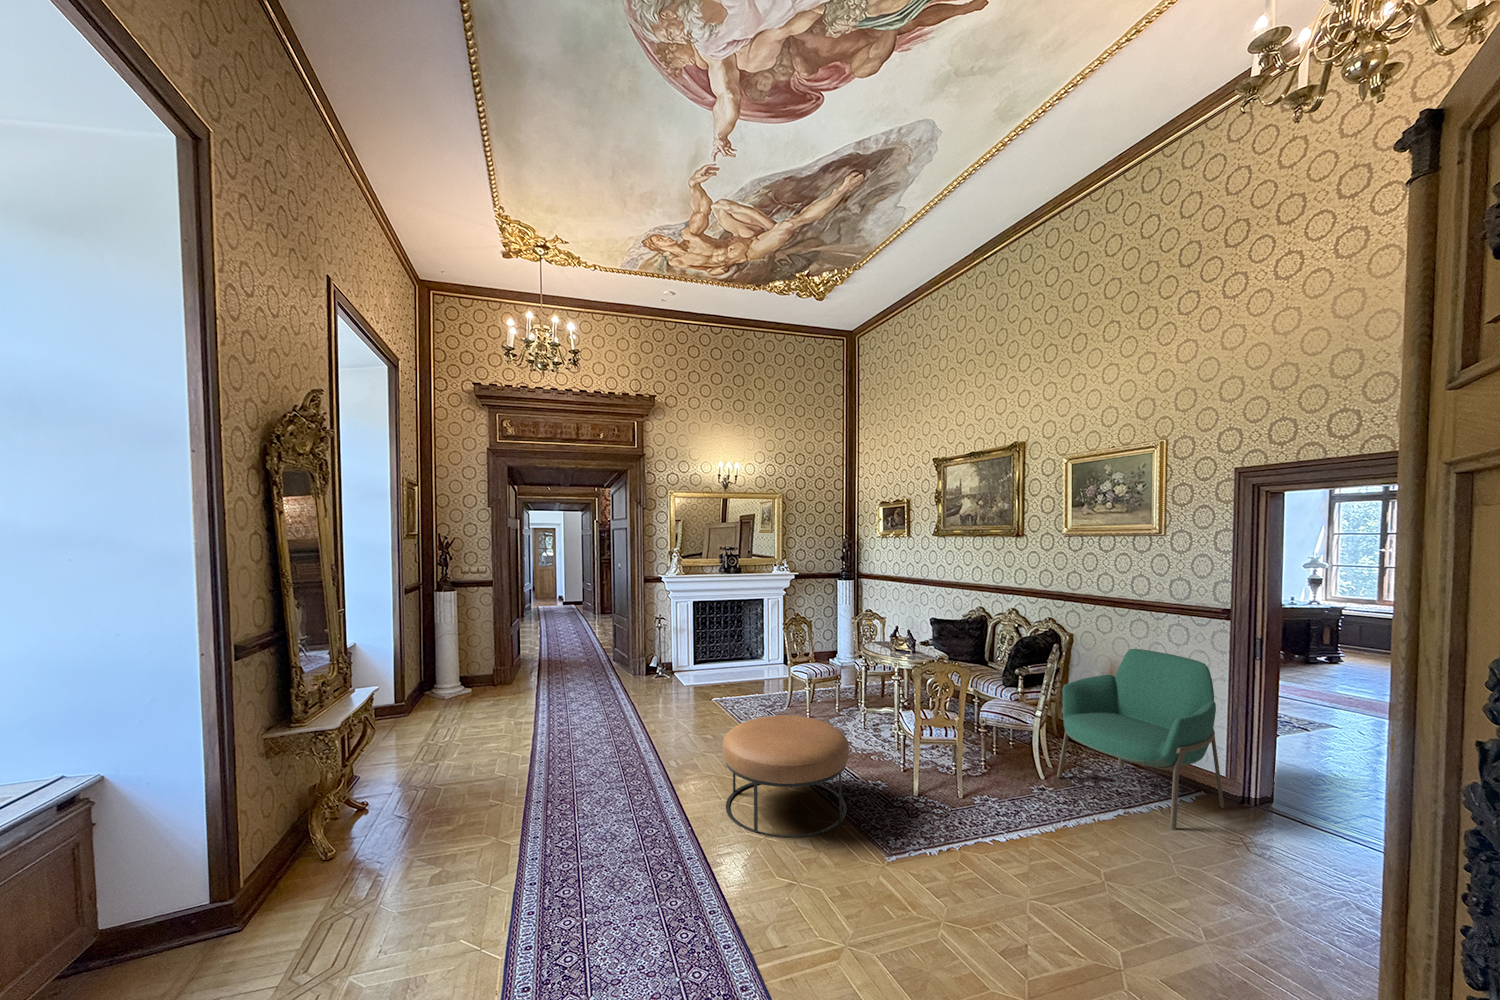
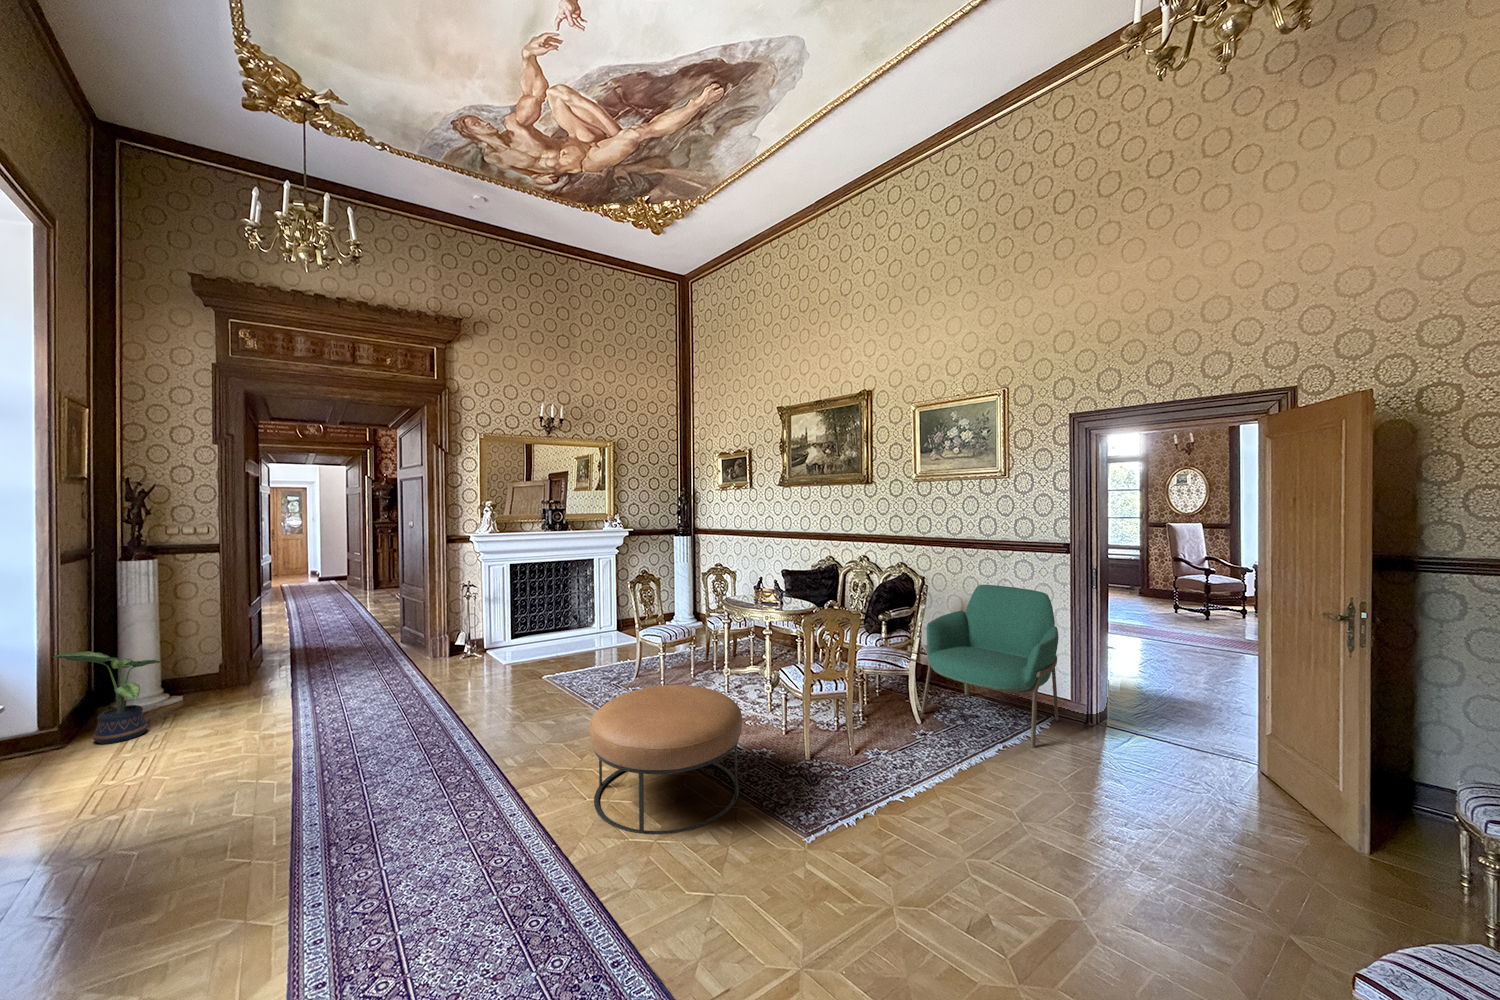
potted plant: none [408,649,464,713] -> present [53,651,160,744]

